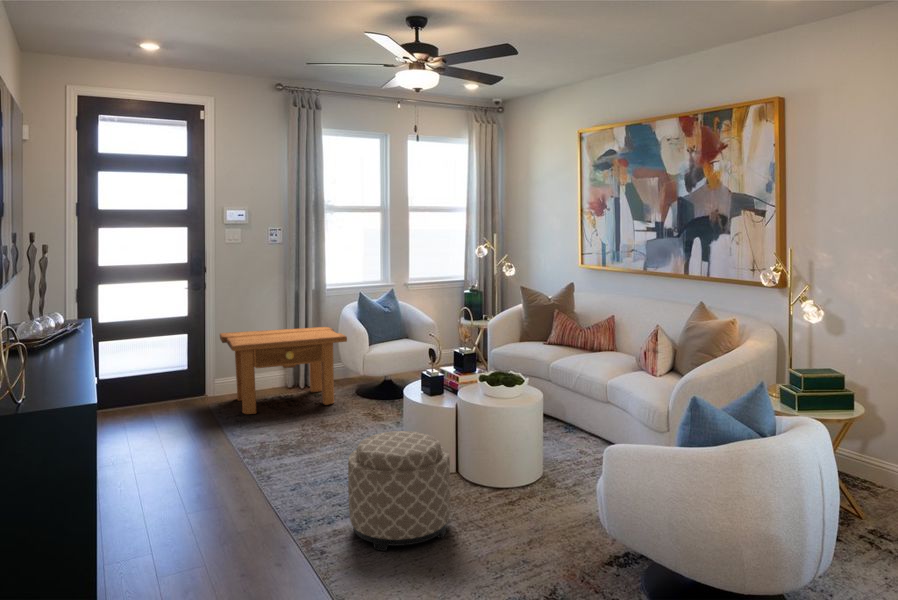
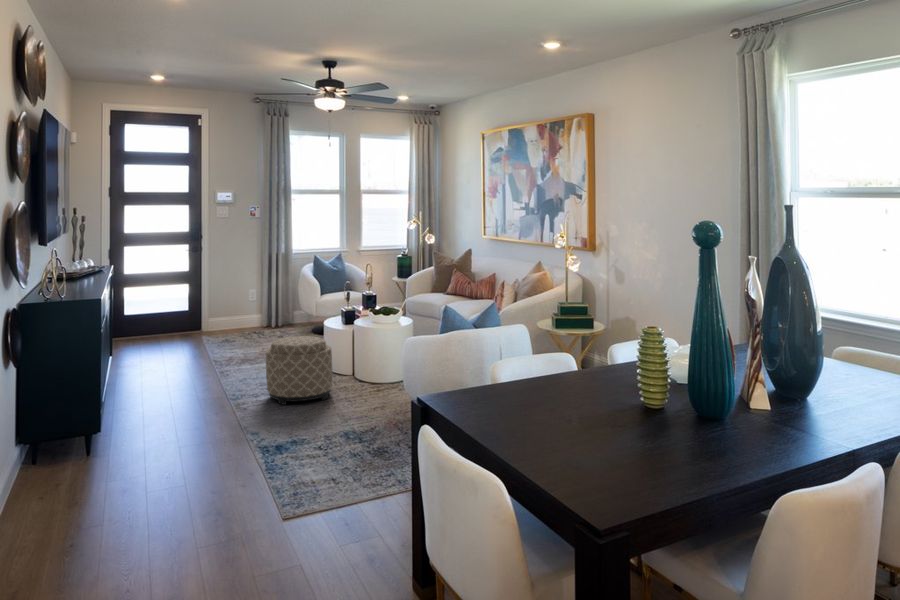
side table: present [220,327,347,414] -> none [211,281,302,341]

